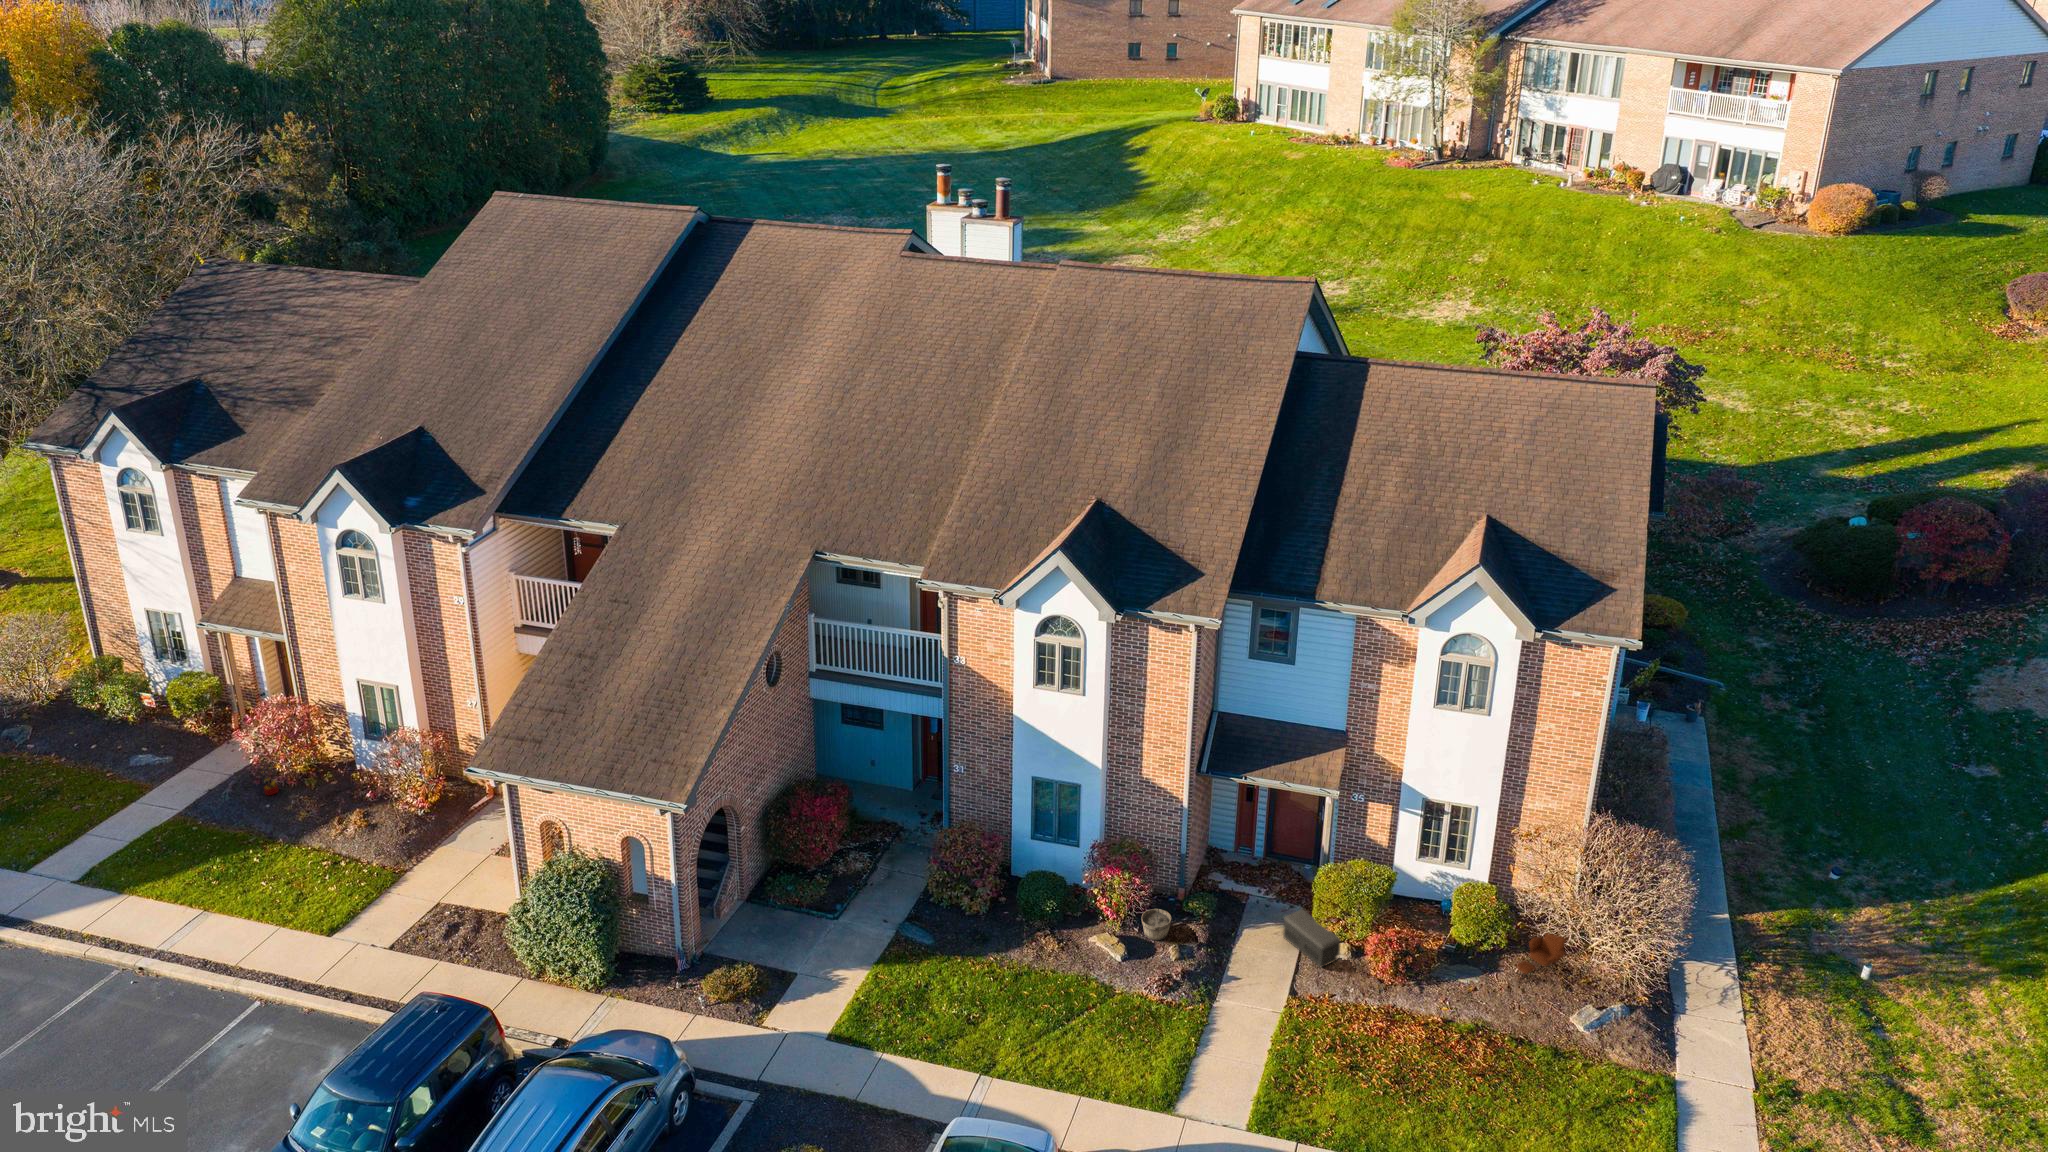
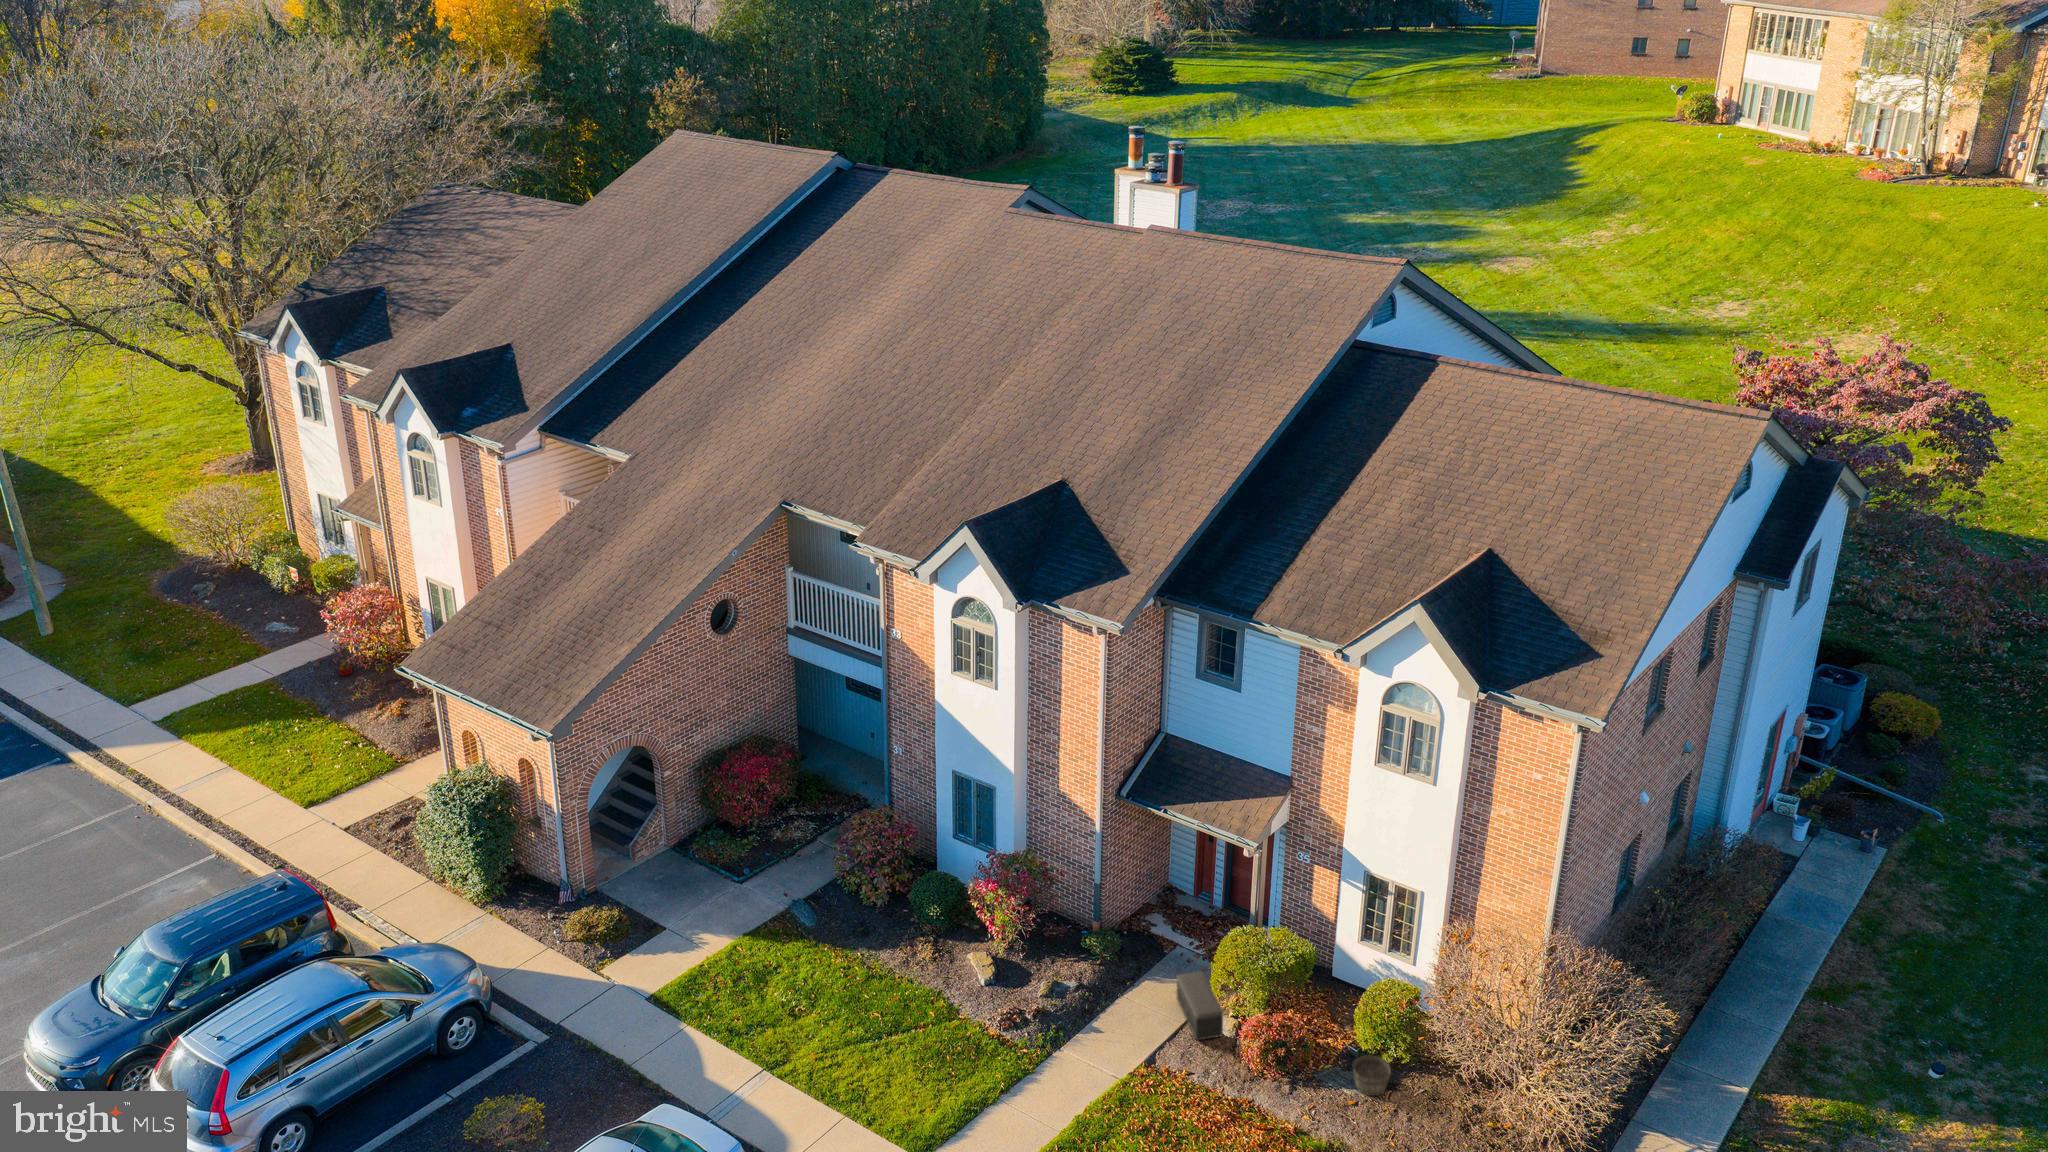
wooden bucket: present [1141,909,1171,940] -> present [1353,1056,1391,1096]
lounge chair: present [1517,933,1567,982] -> none [1417,1048,1491,1116]

